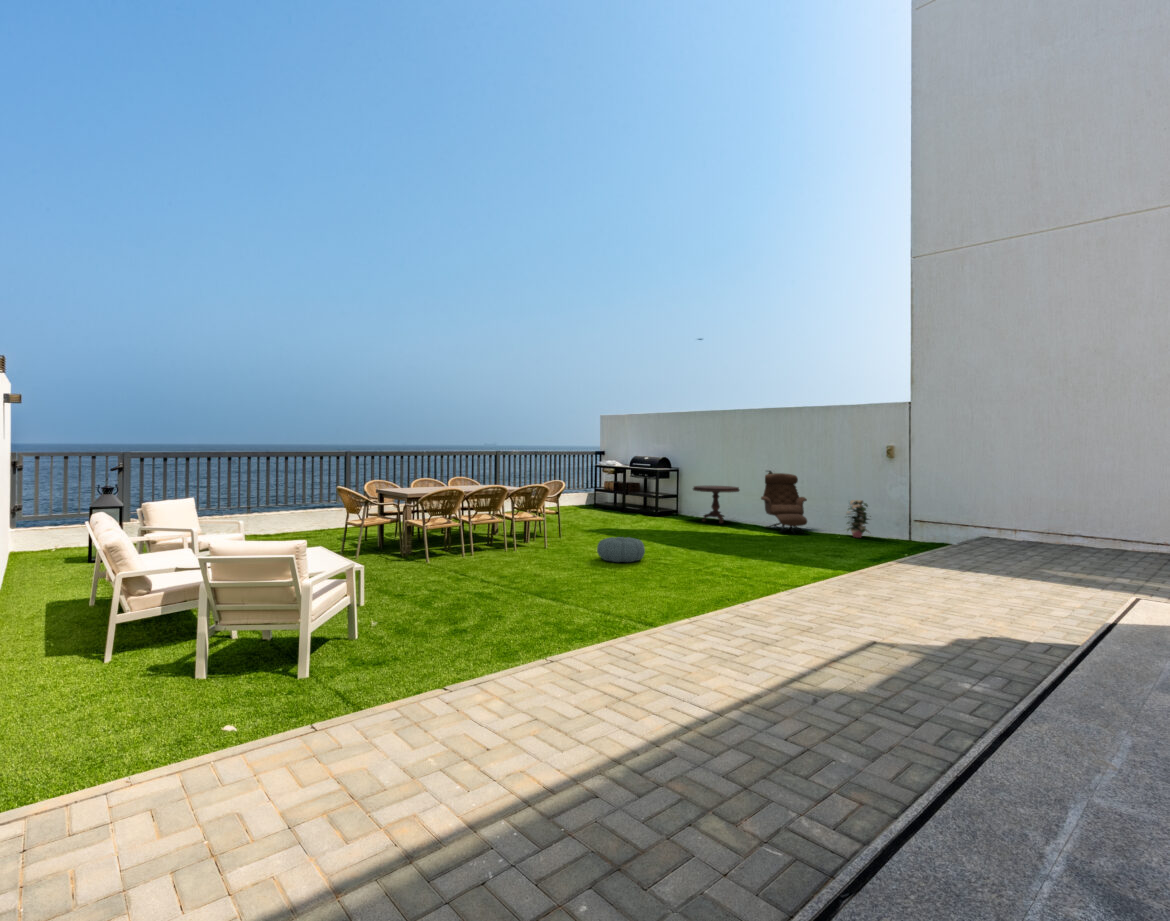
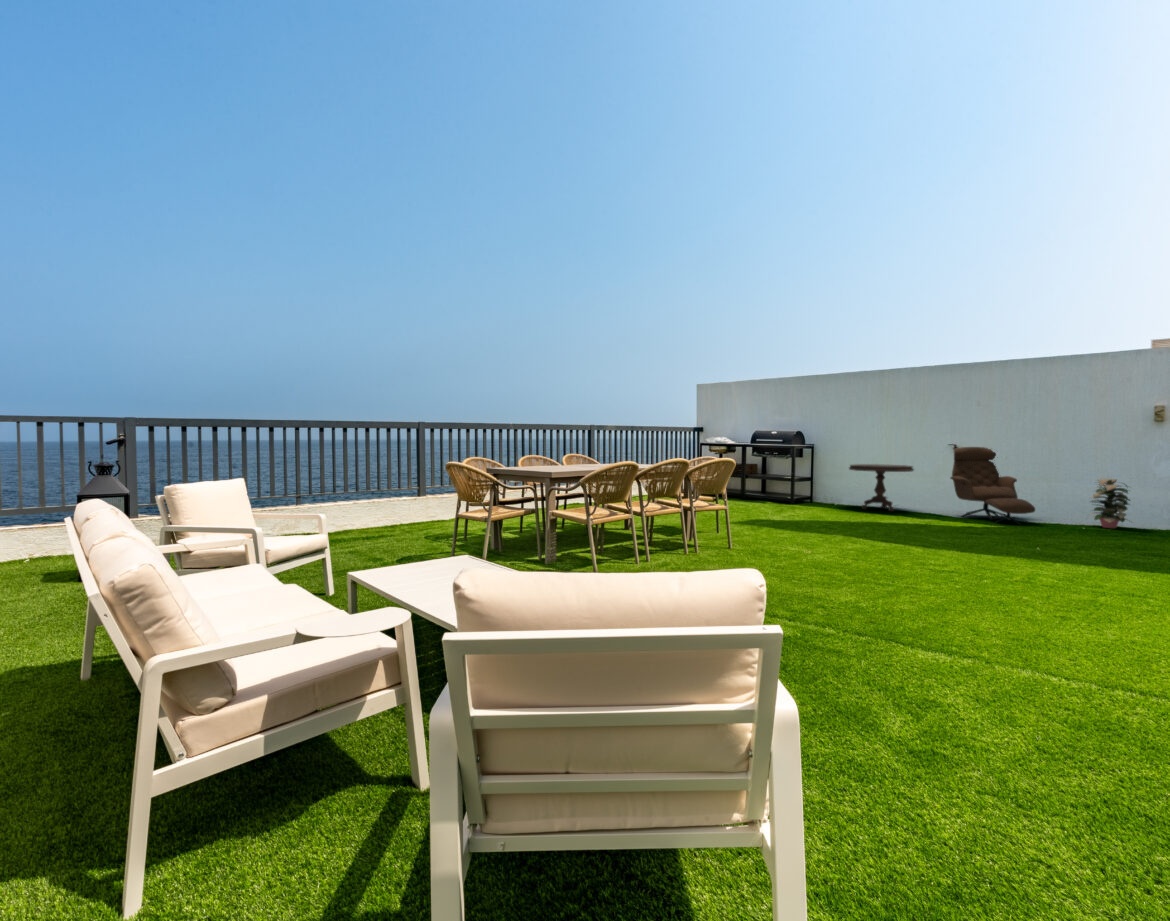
pouf: present [597,537,645,562] -> none [843,533,922,571]

